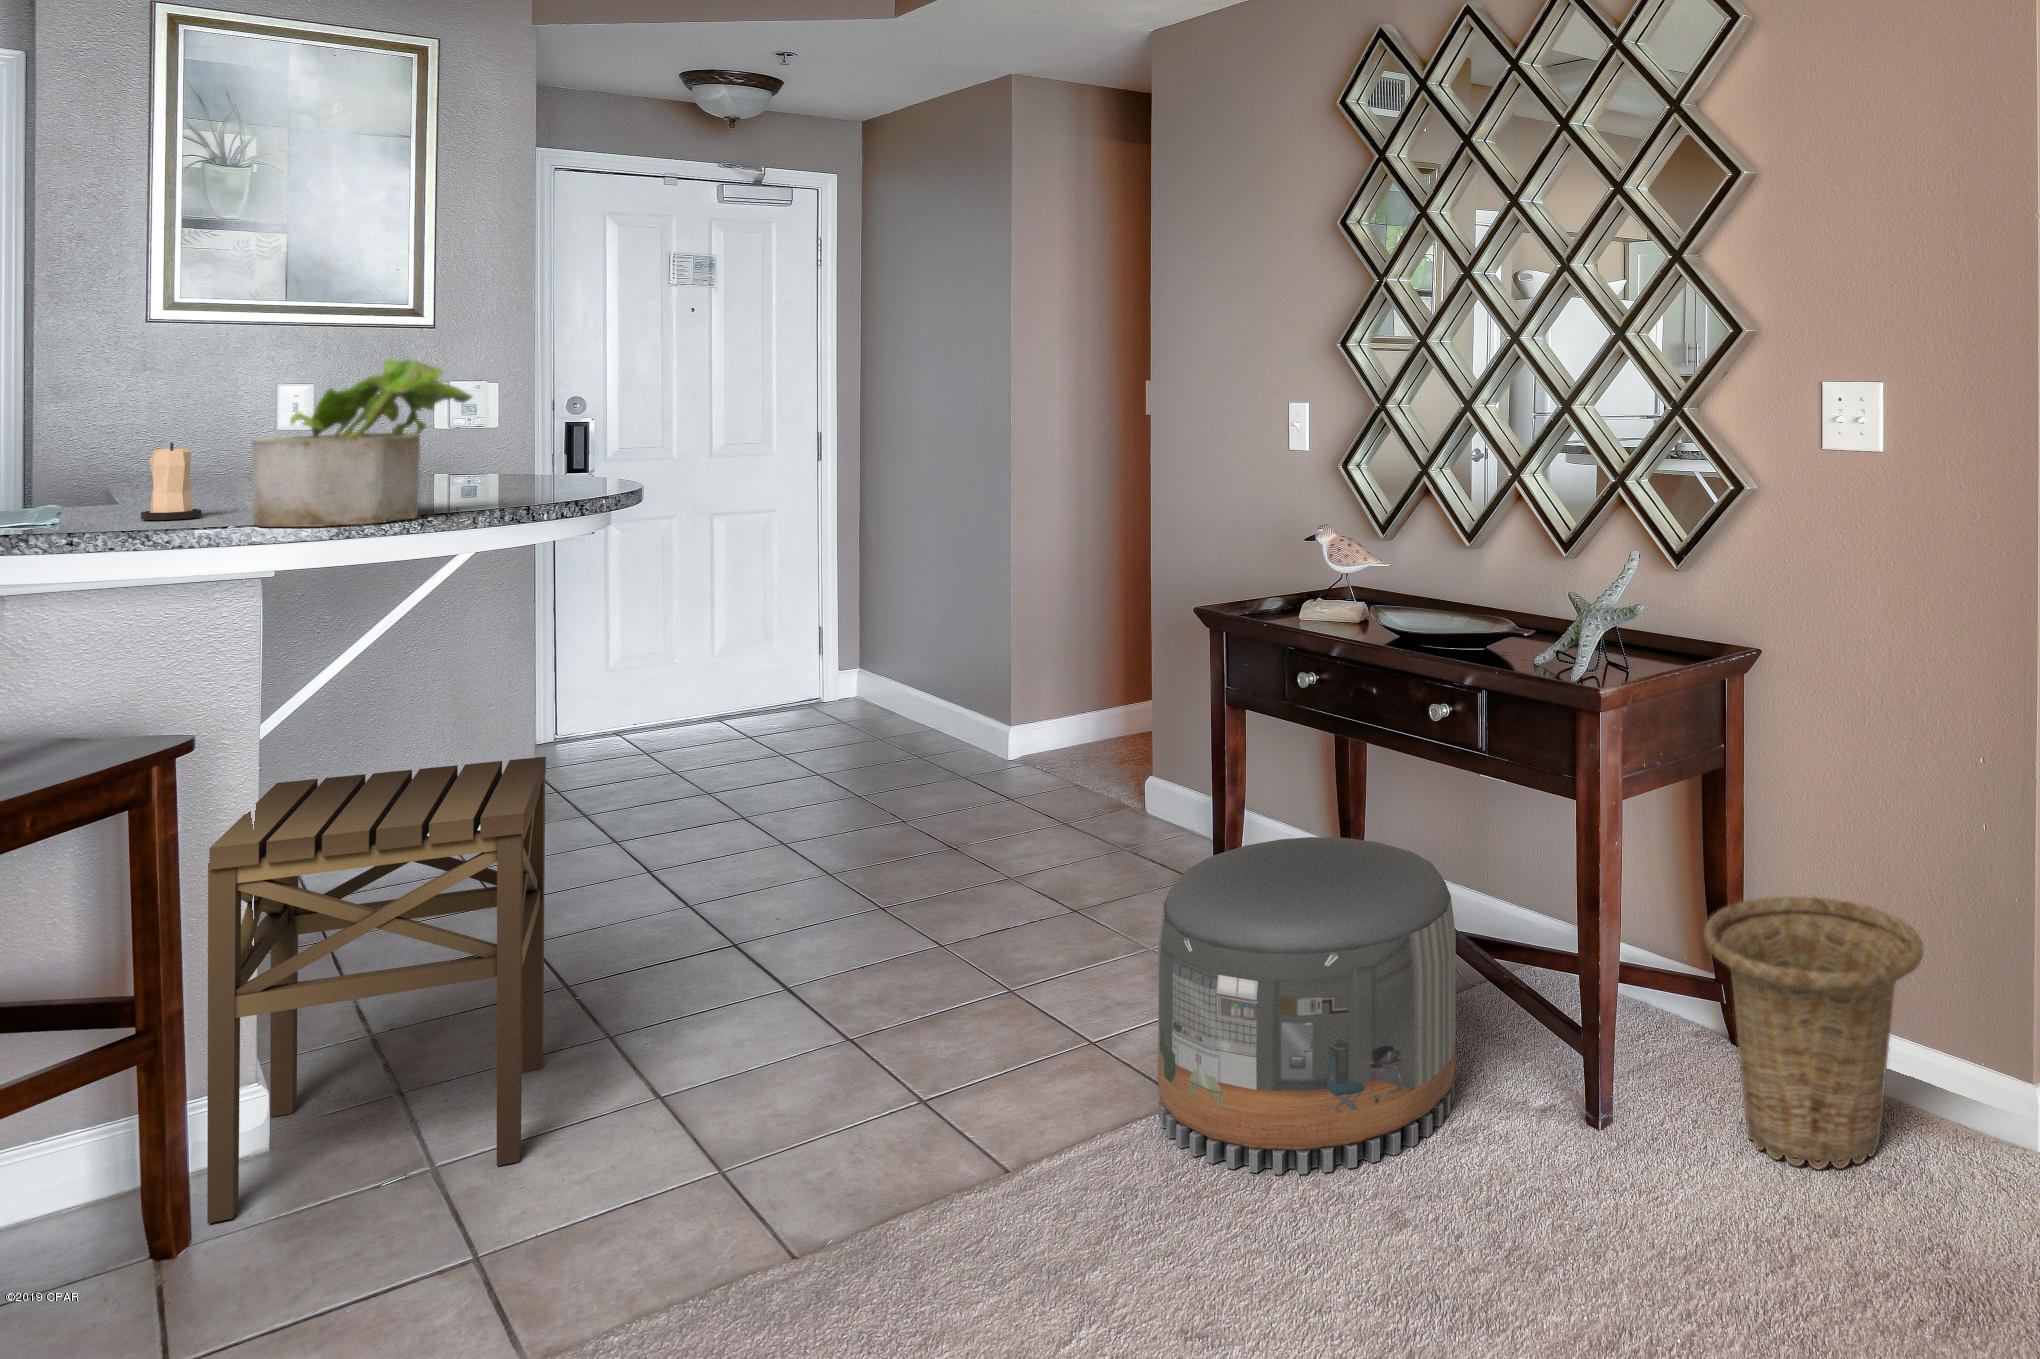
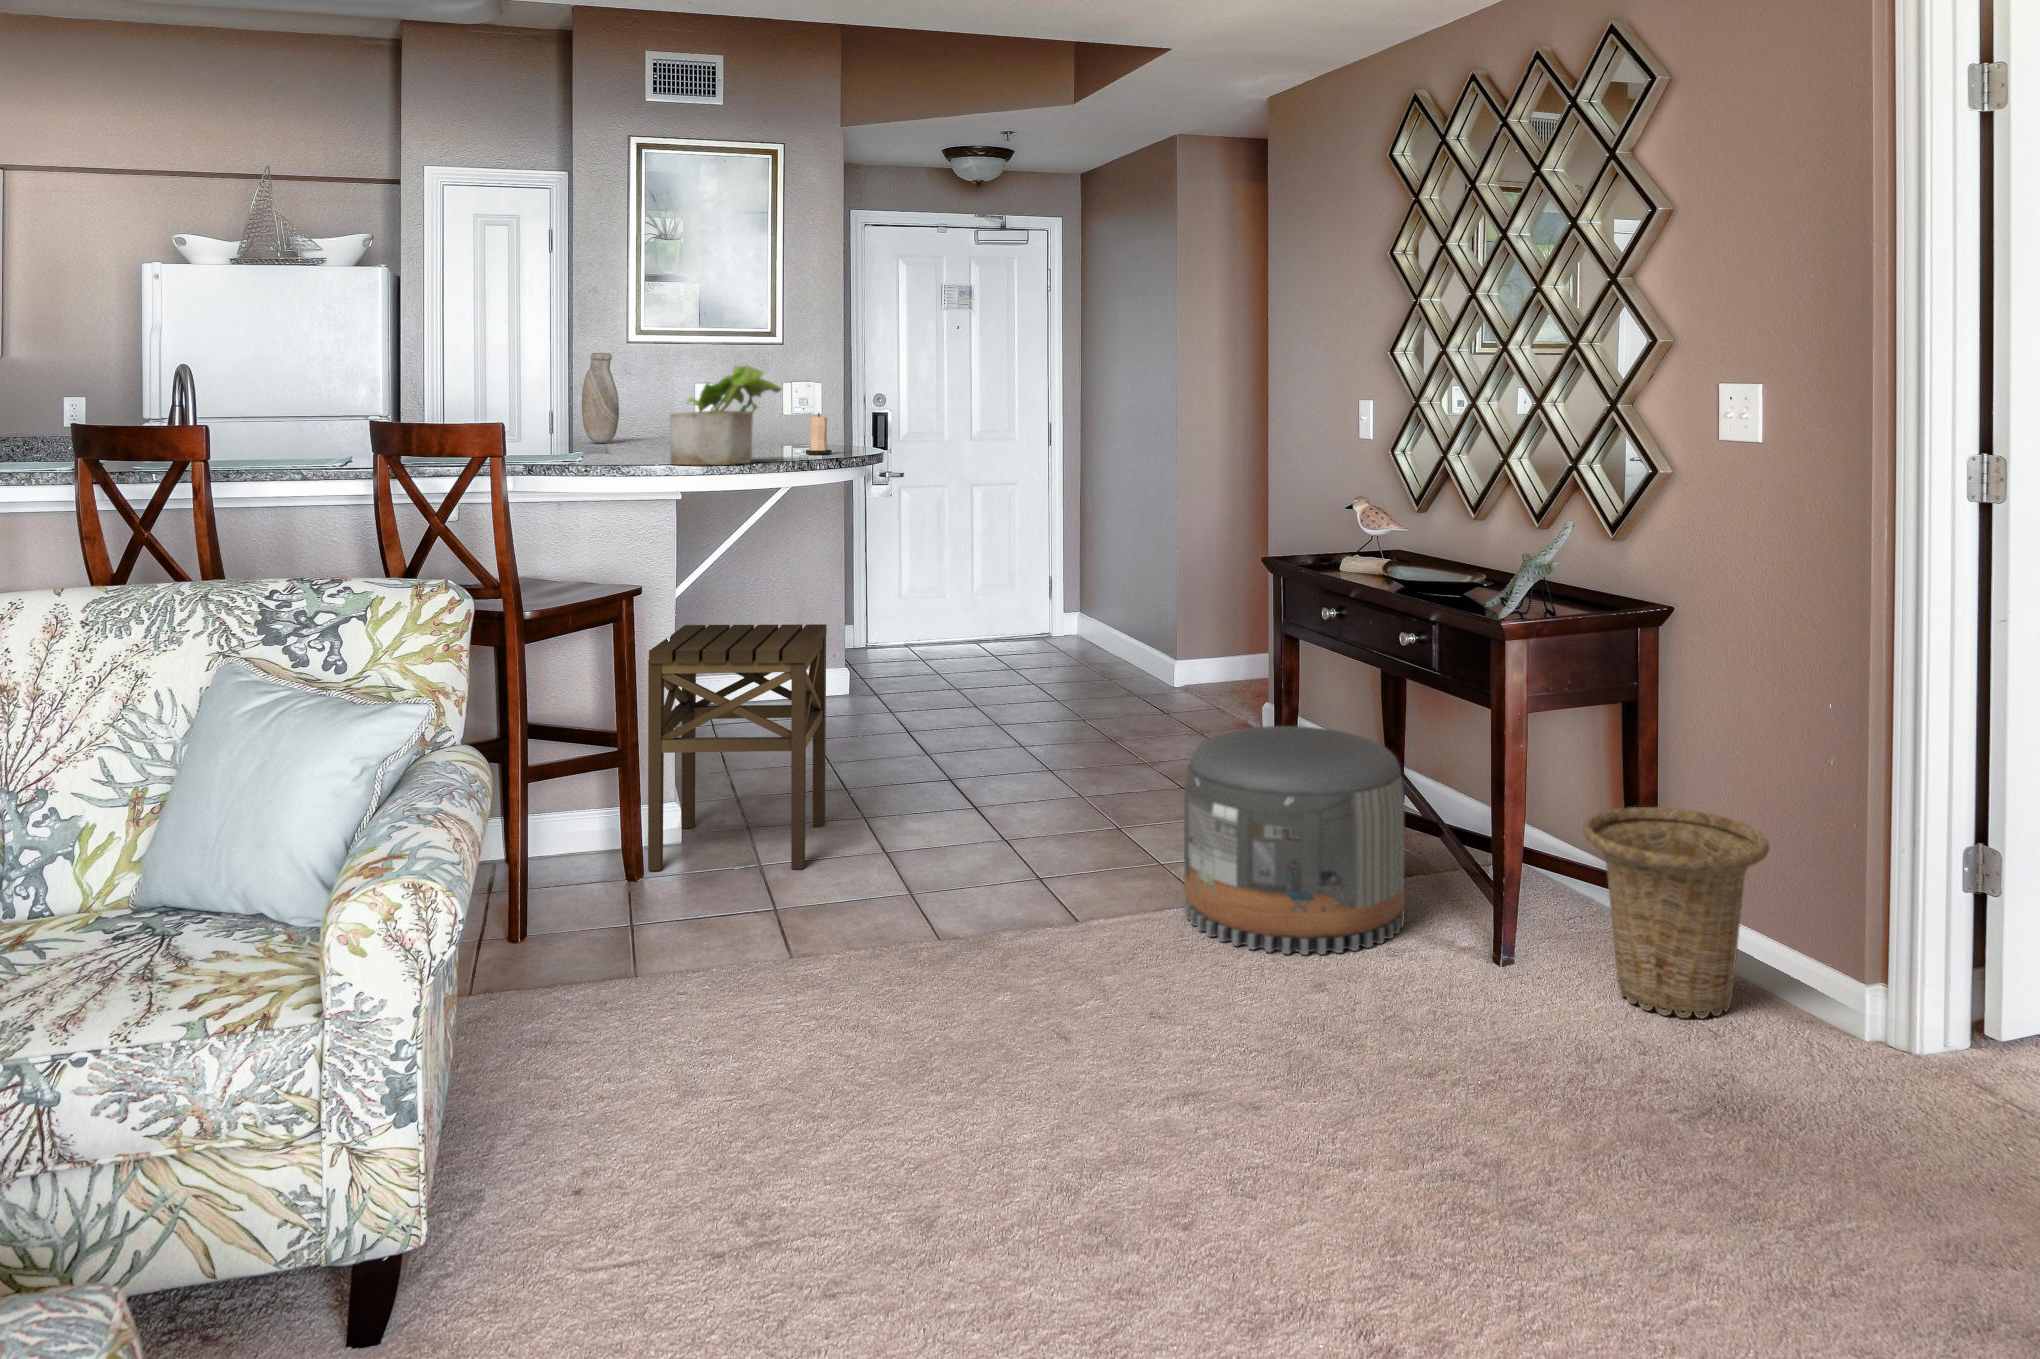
vase: none [54,339,131,484] -> present [582,353,619,443]
candle: present [141,442,201,520] -> present [806,413,832,455]

